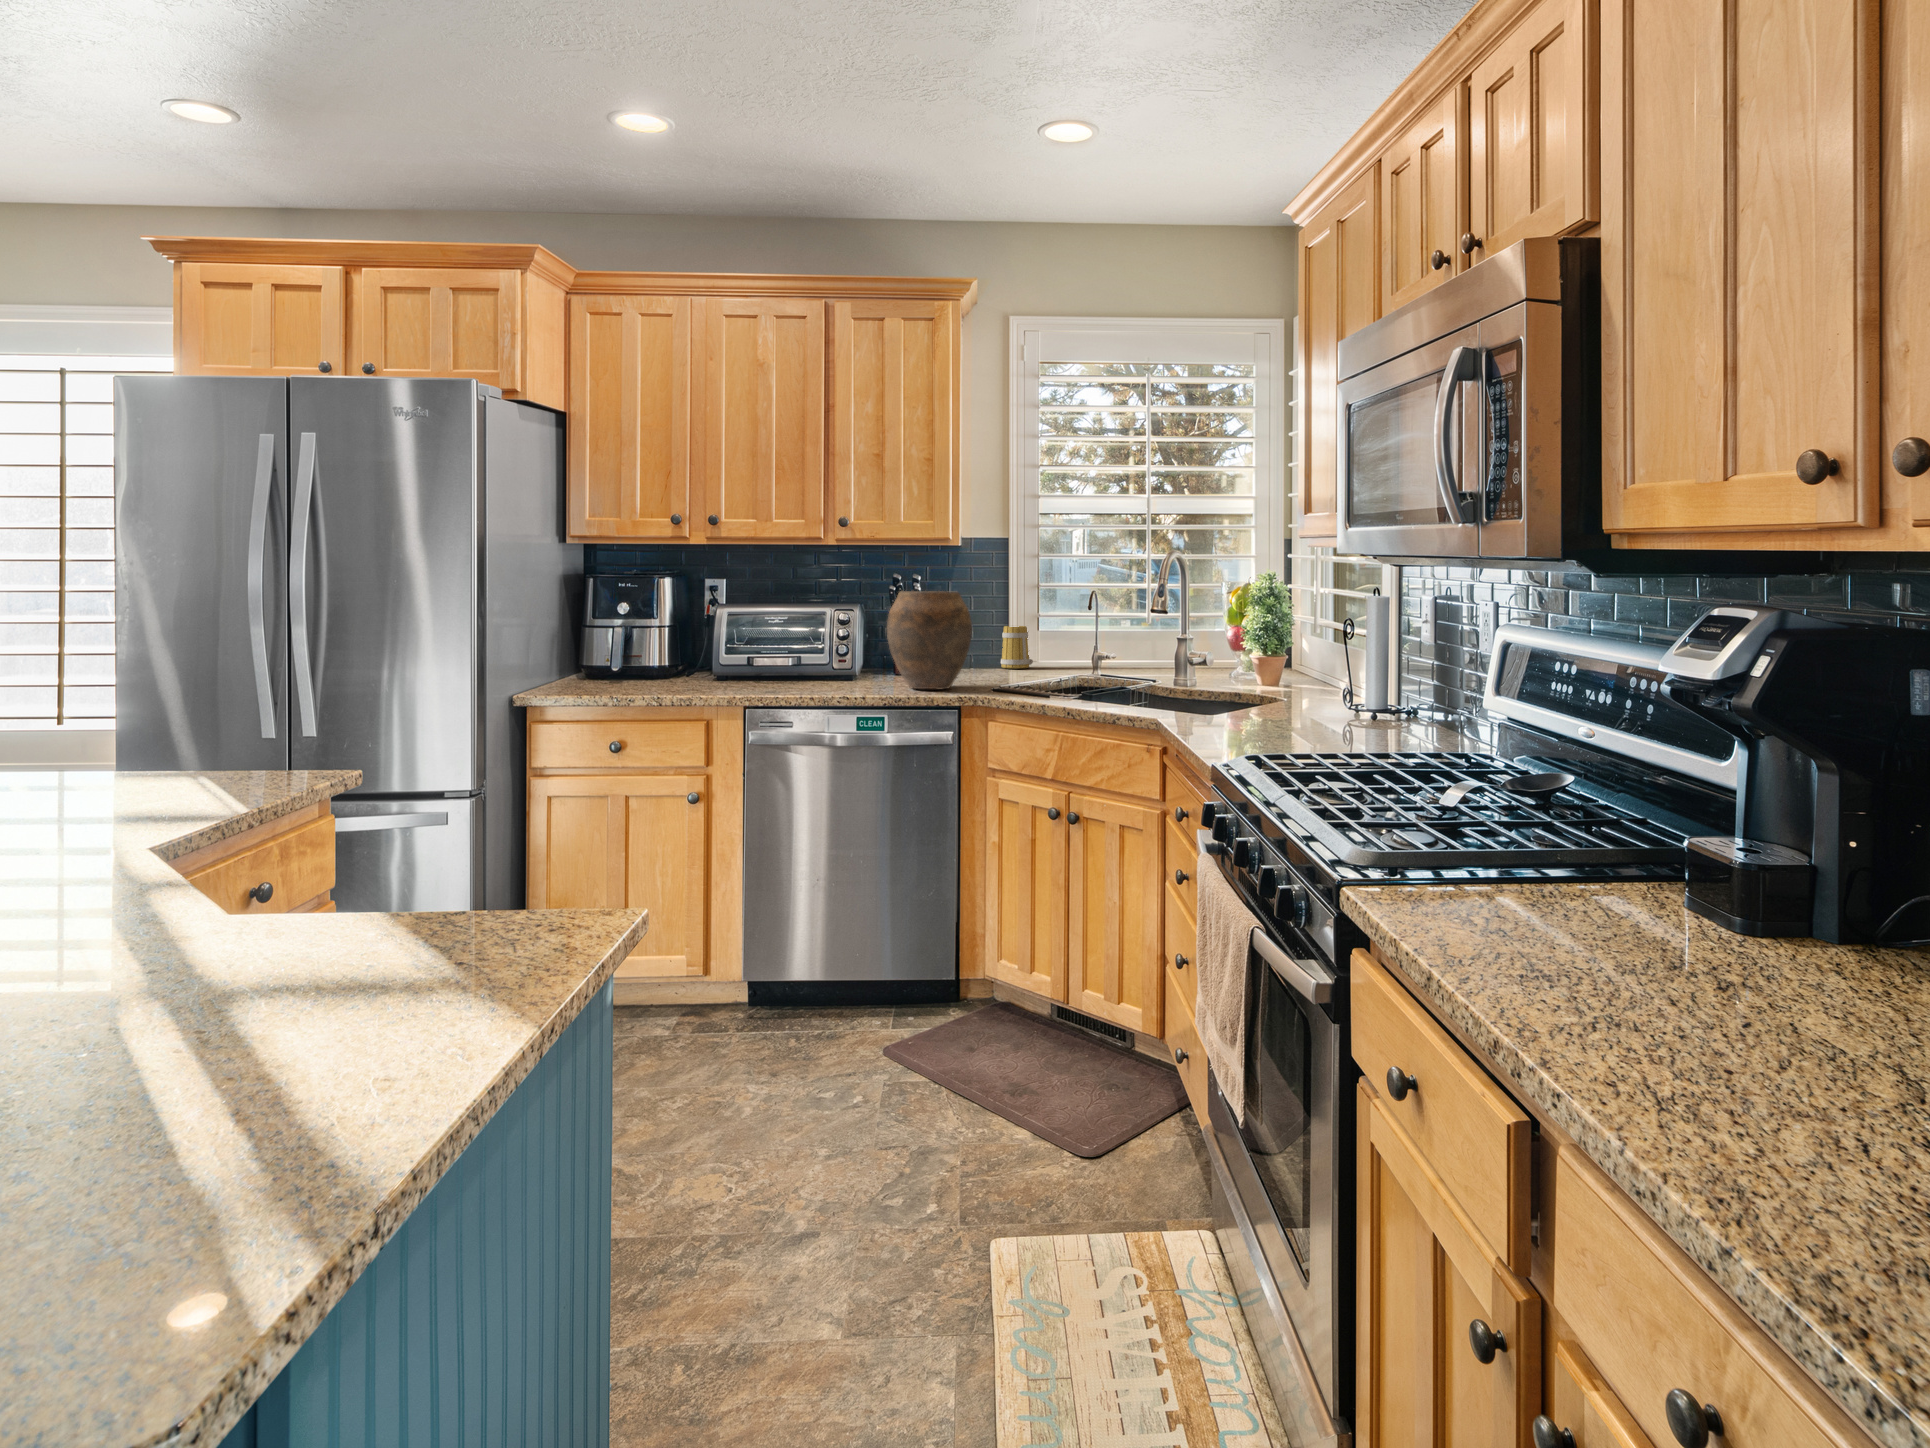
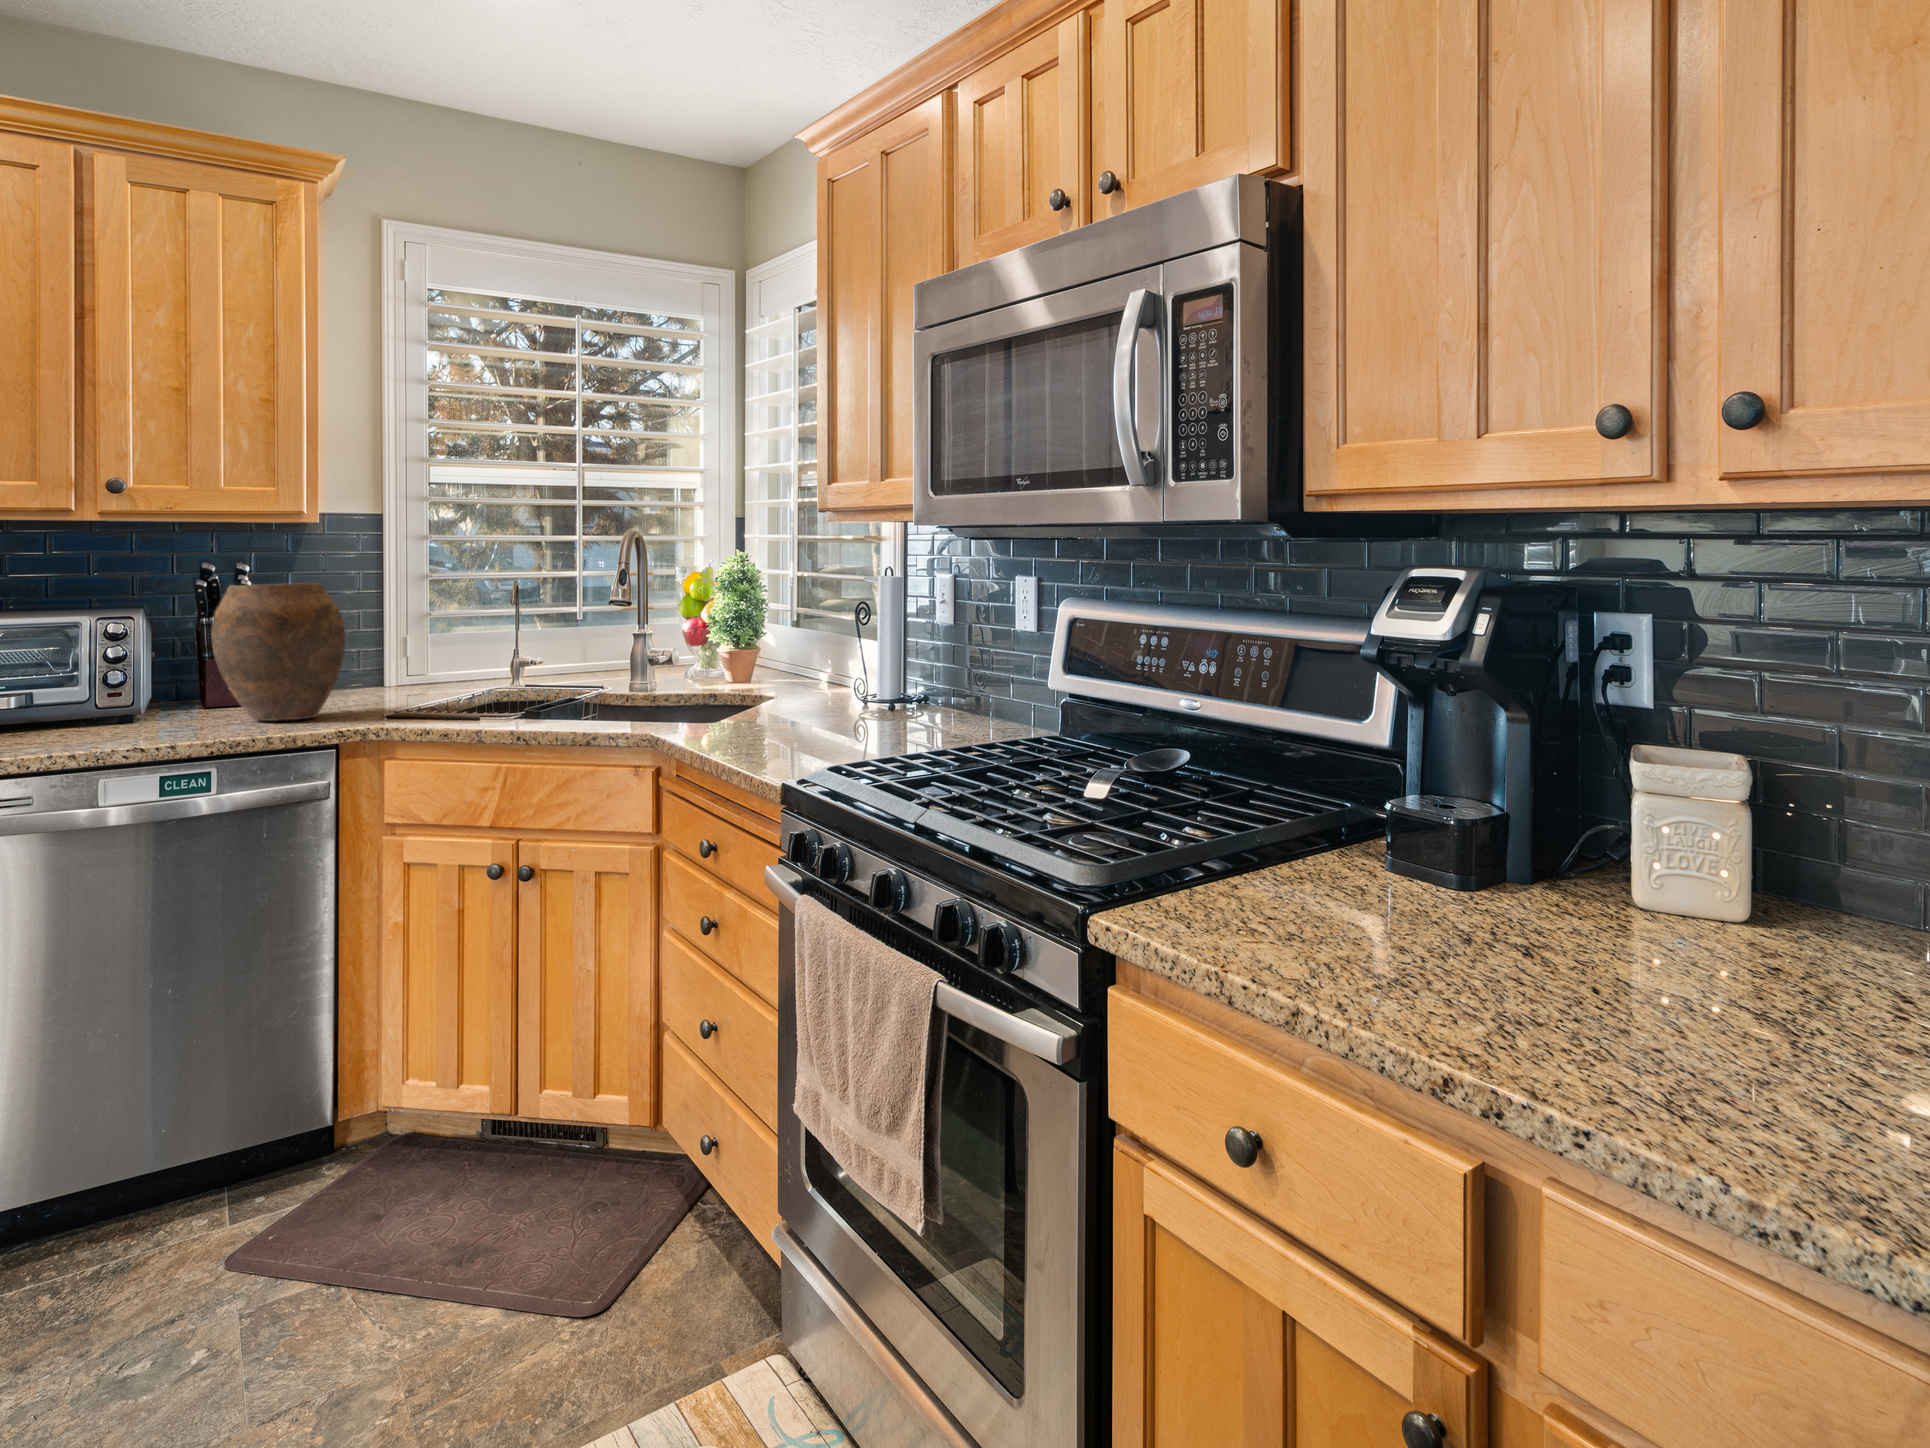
mug: present [1001,626,1033,669] -> none [375,629,426,687]

